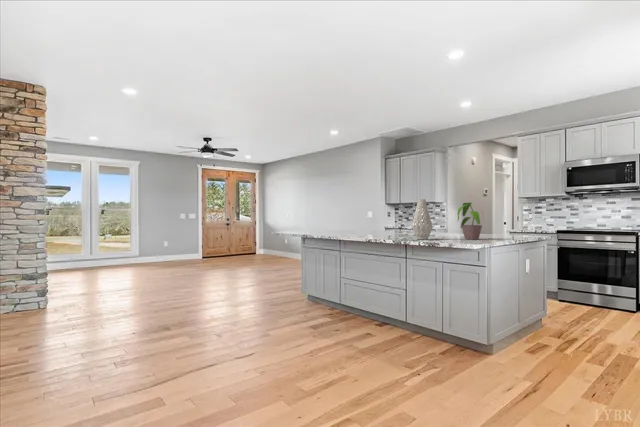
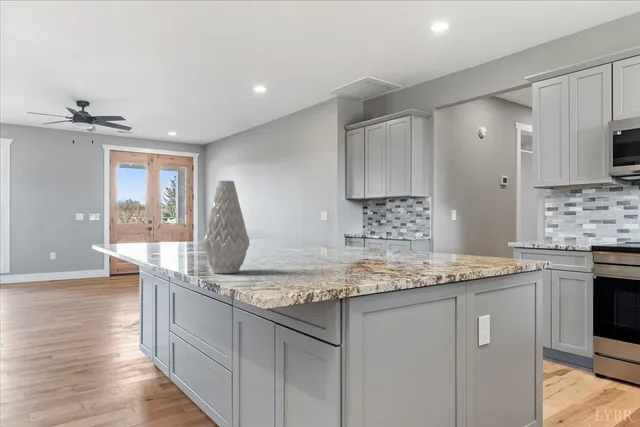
potted plant: present [457,202,482,239] -> none [300,187,375,275]

